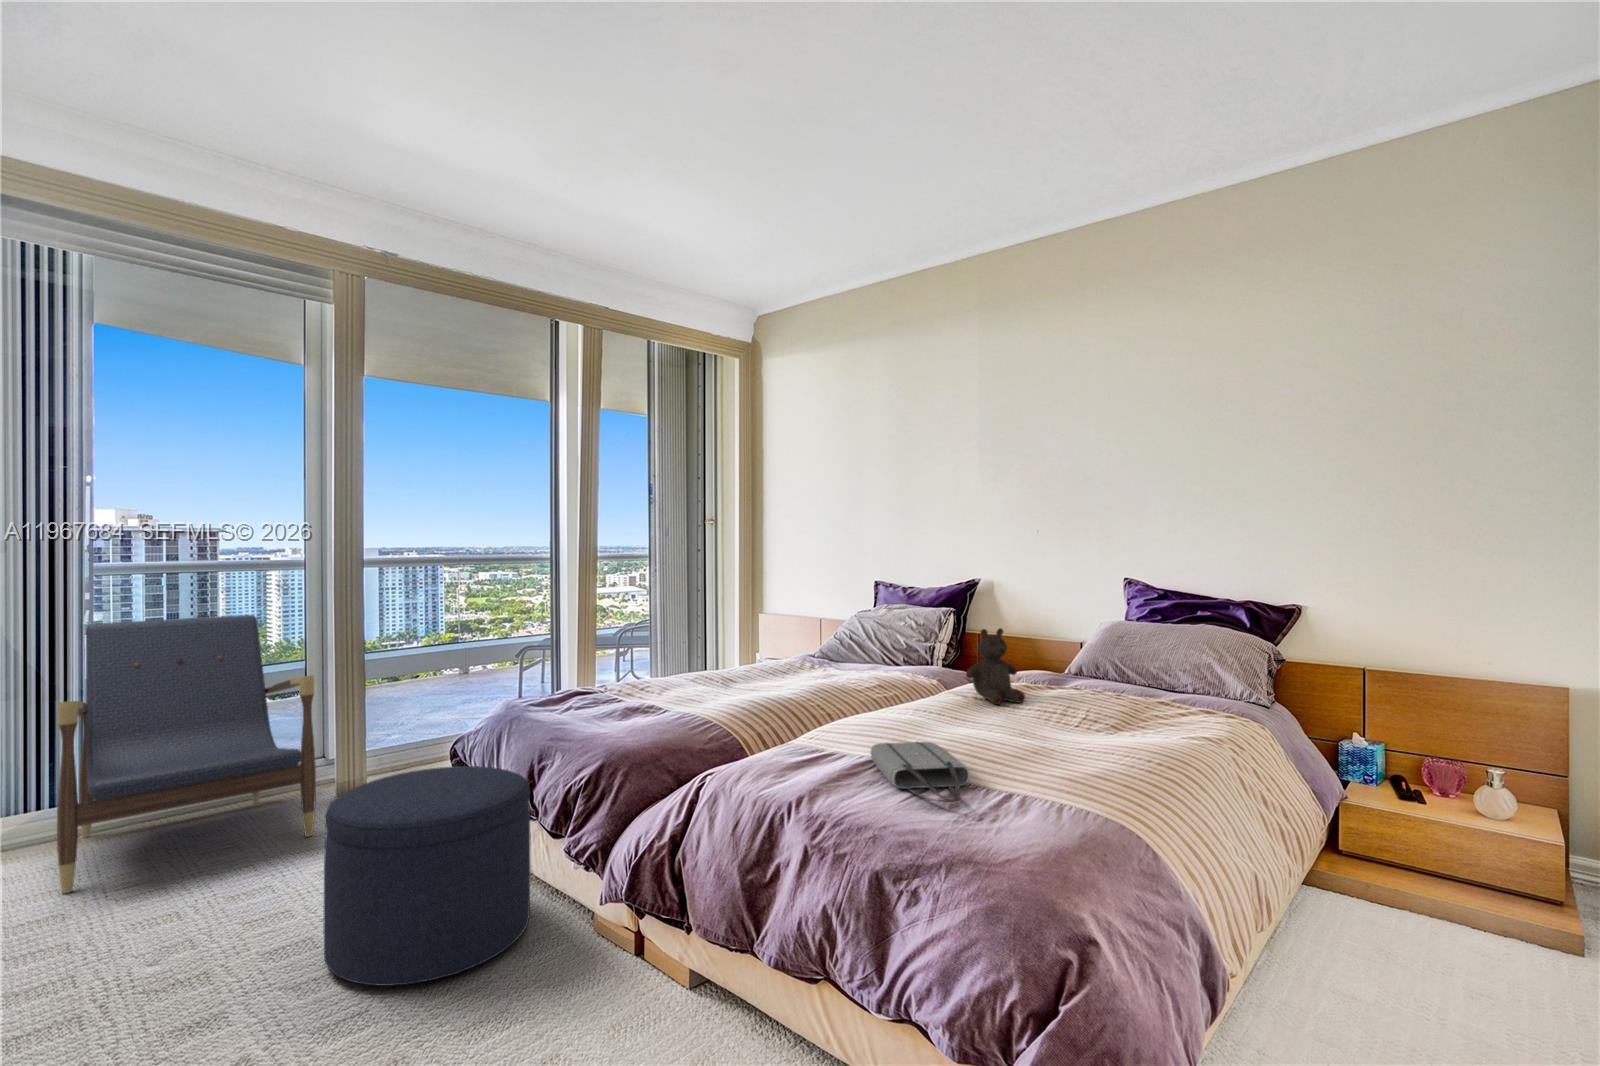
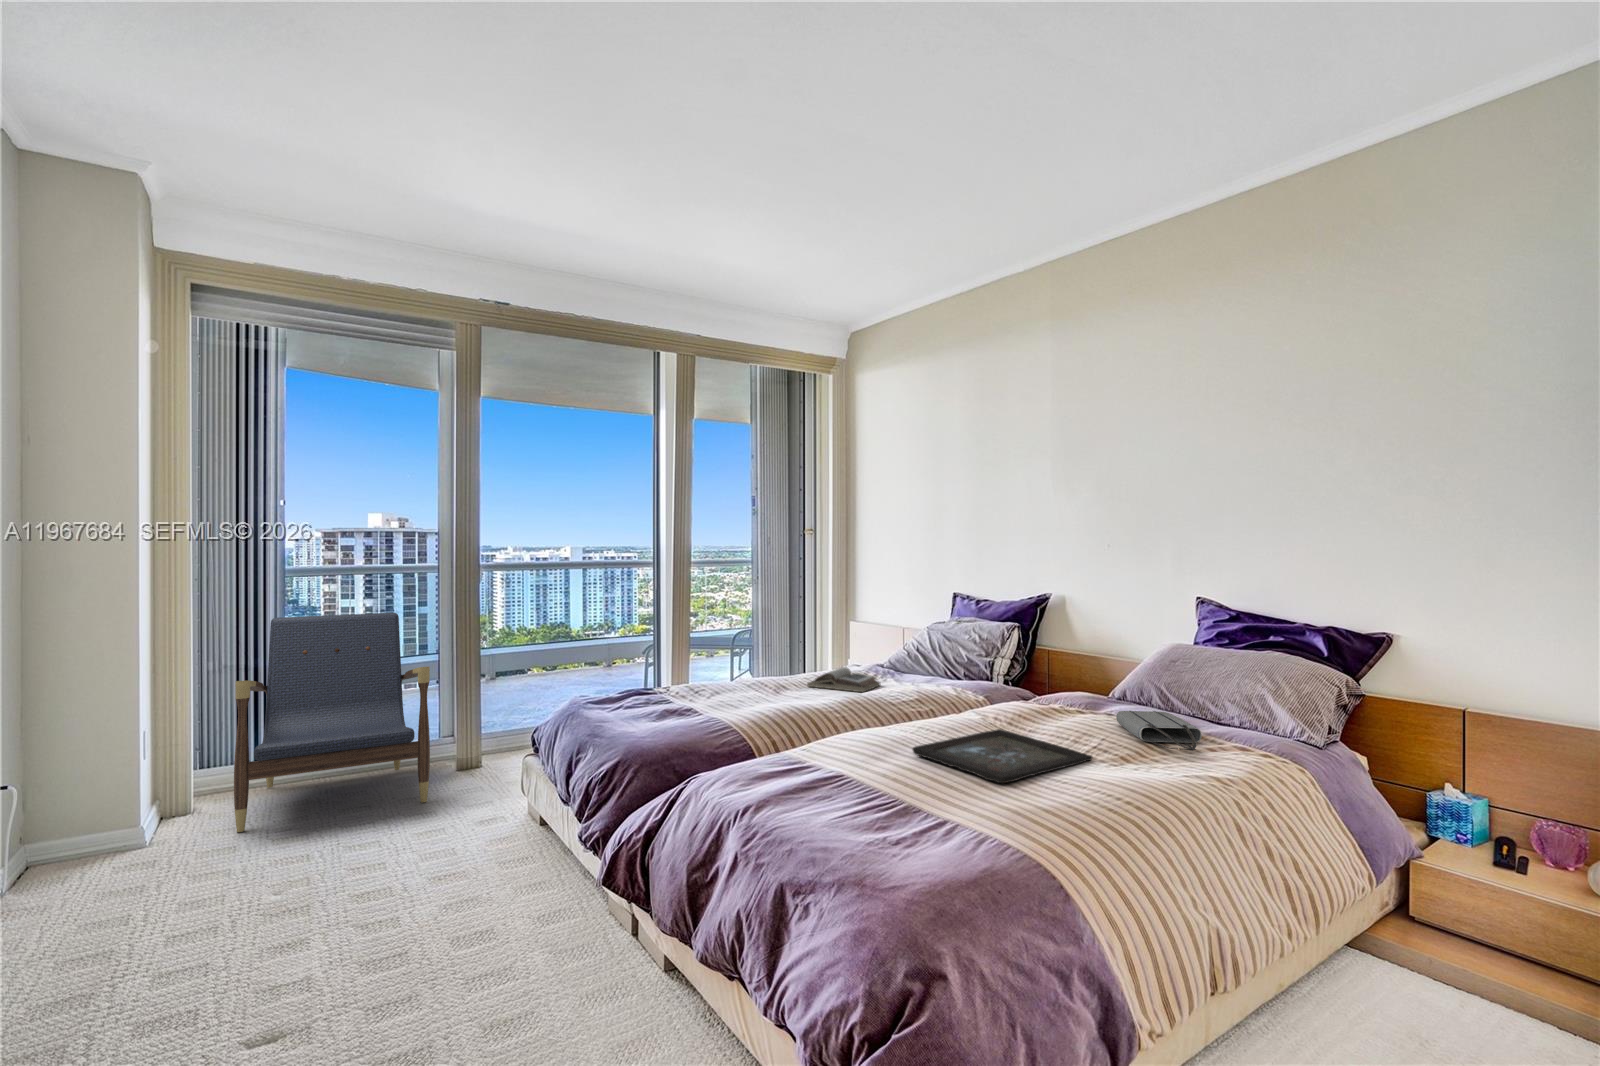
stuffed bear: present [966,628,1025,705] -> none [985,649,1044,727]
book: none [757,657,831,681] -> present [807,667,881,692]
tray: none [927,706,1095,755] -> present [913,729,1092,783]
tote bag: present [870,742,969,802] -> present [1116,711,1202,750]
ottoman: present [324,766,530,986] -> none [389,753,561,936]

